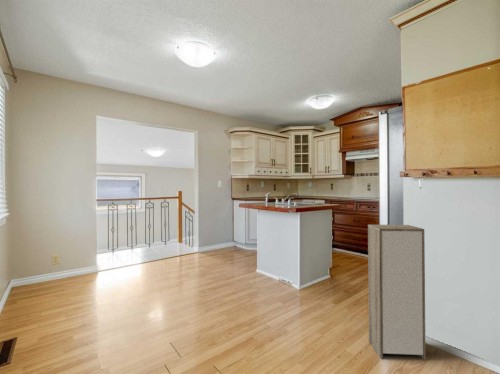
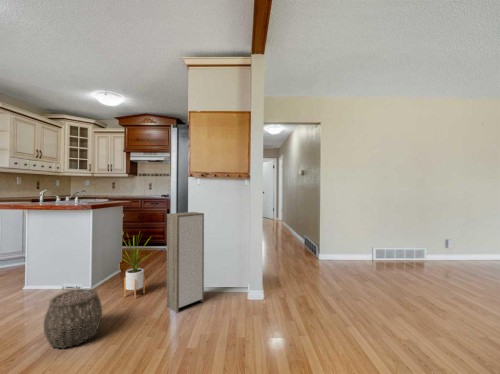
house plant: none [317,239,357,316] -> present [122,237,149,298]
woven basket: none [249,288,296,345] -> present [44,288,102,348]

